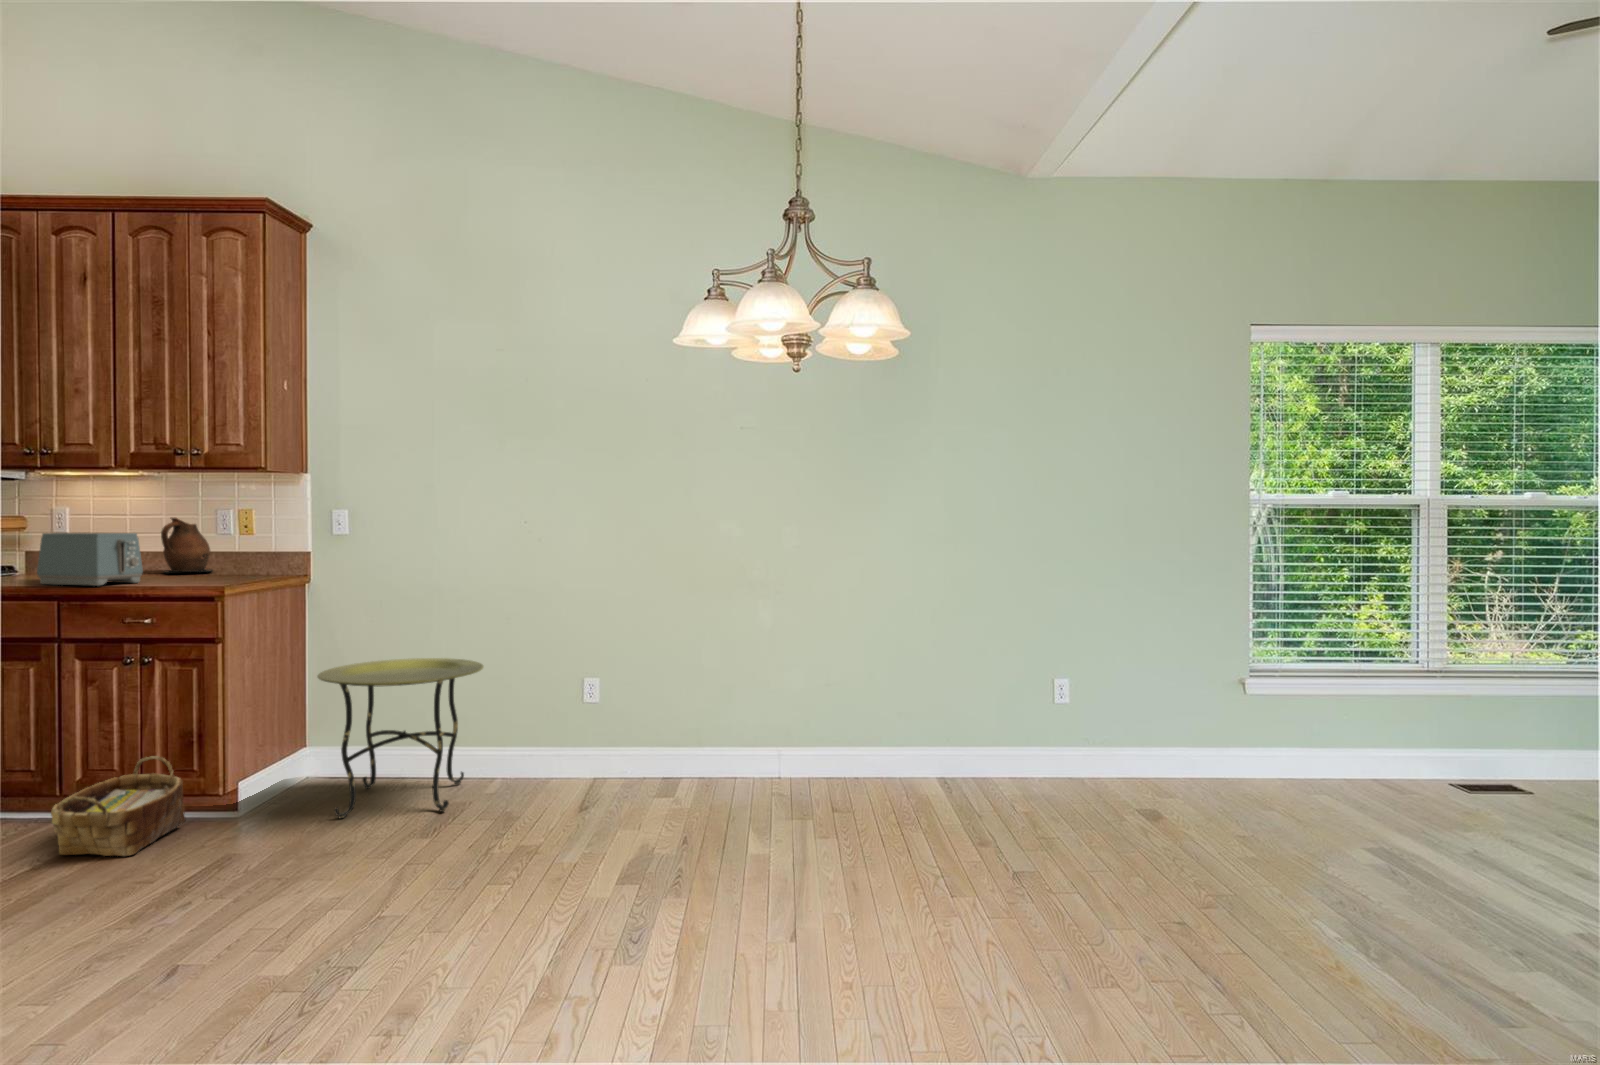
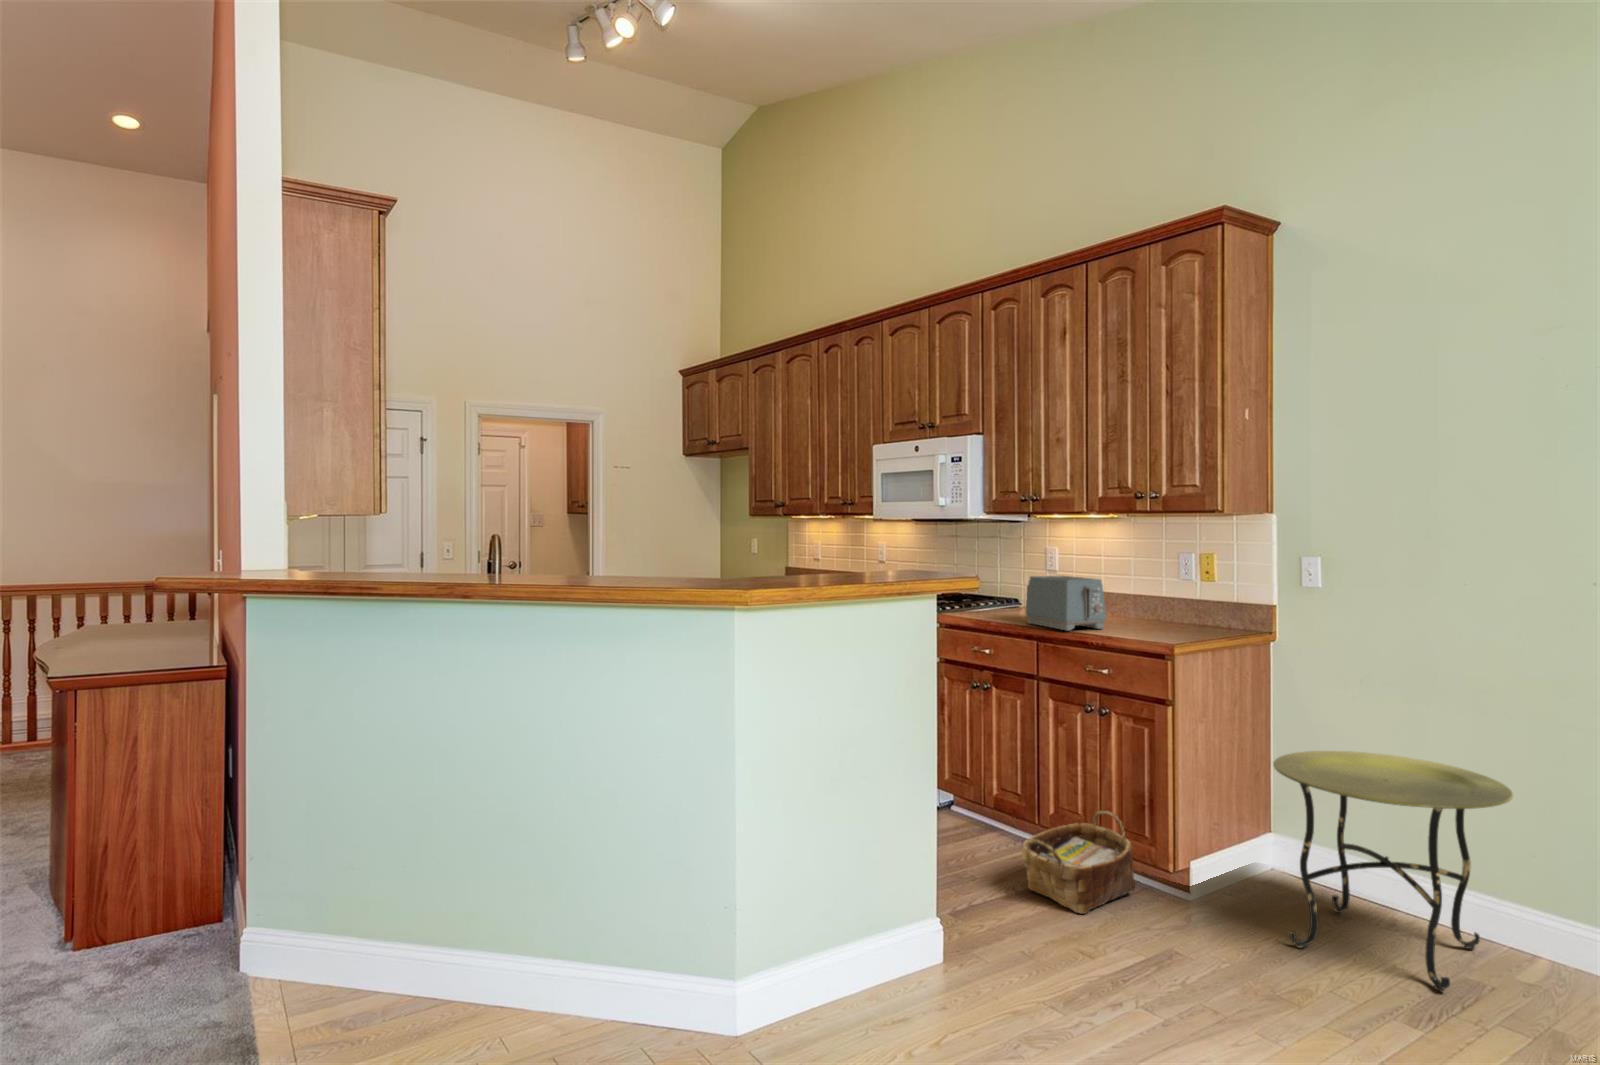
ceramic pitcher: present [161,517,212,573] -> none [1126,561,1175,620]

